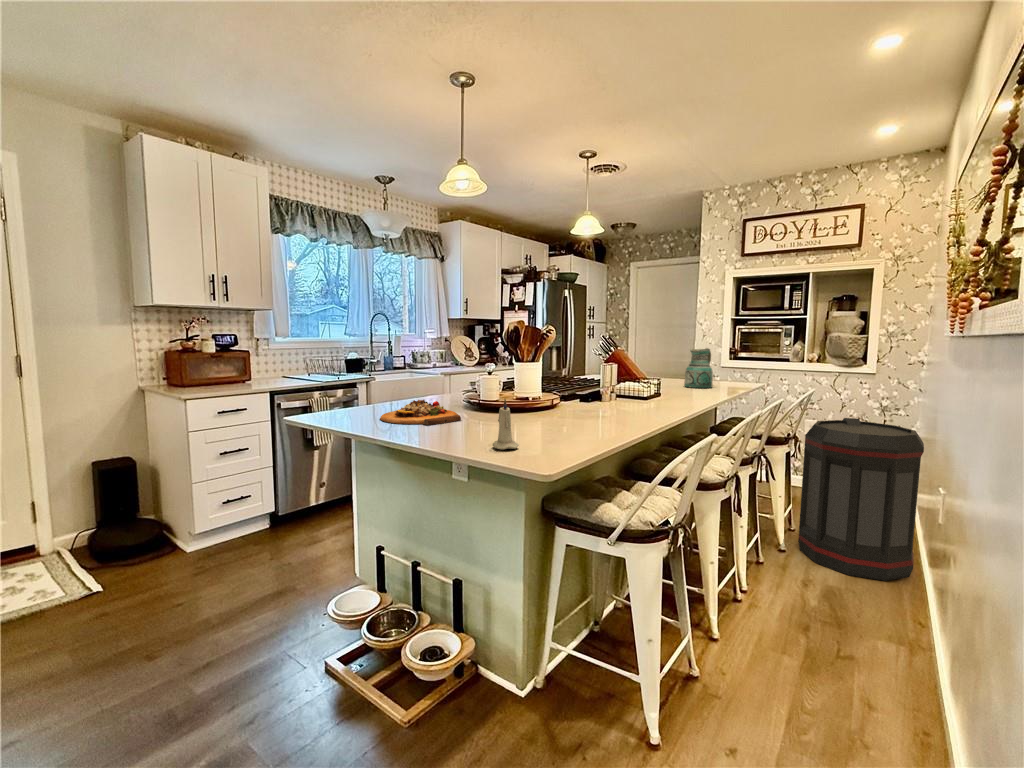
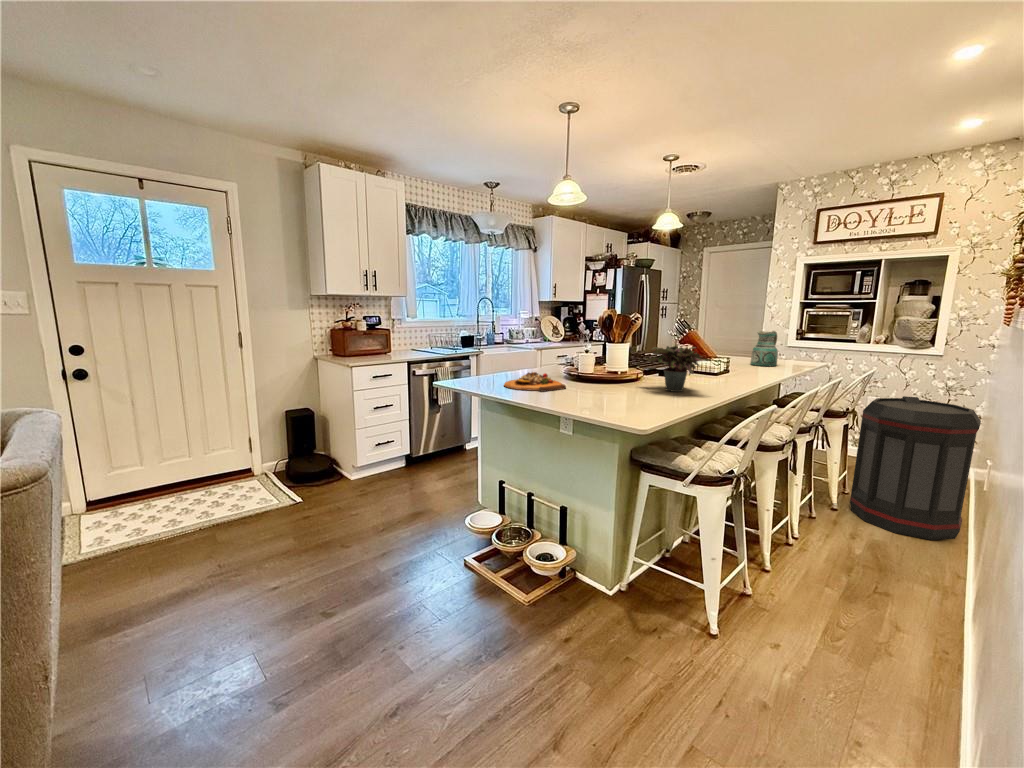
potted plant: none [558,363,640,420] -> present [644,346,709,392]
candle: present [492,399,519,450] -> none [598,373,618,412]

